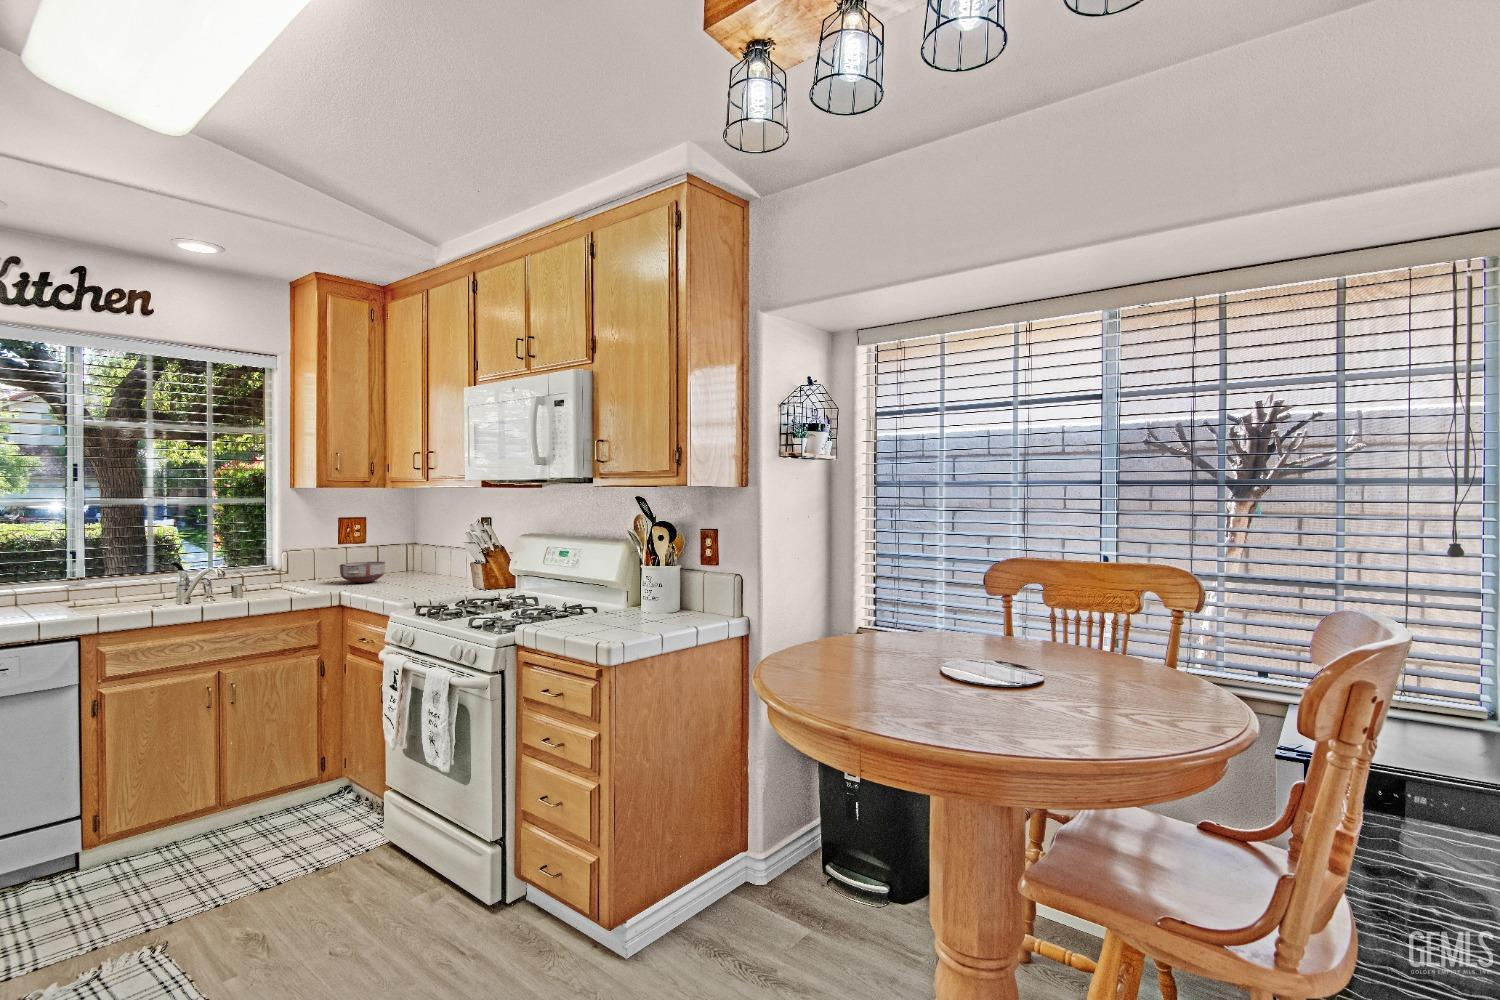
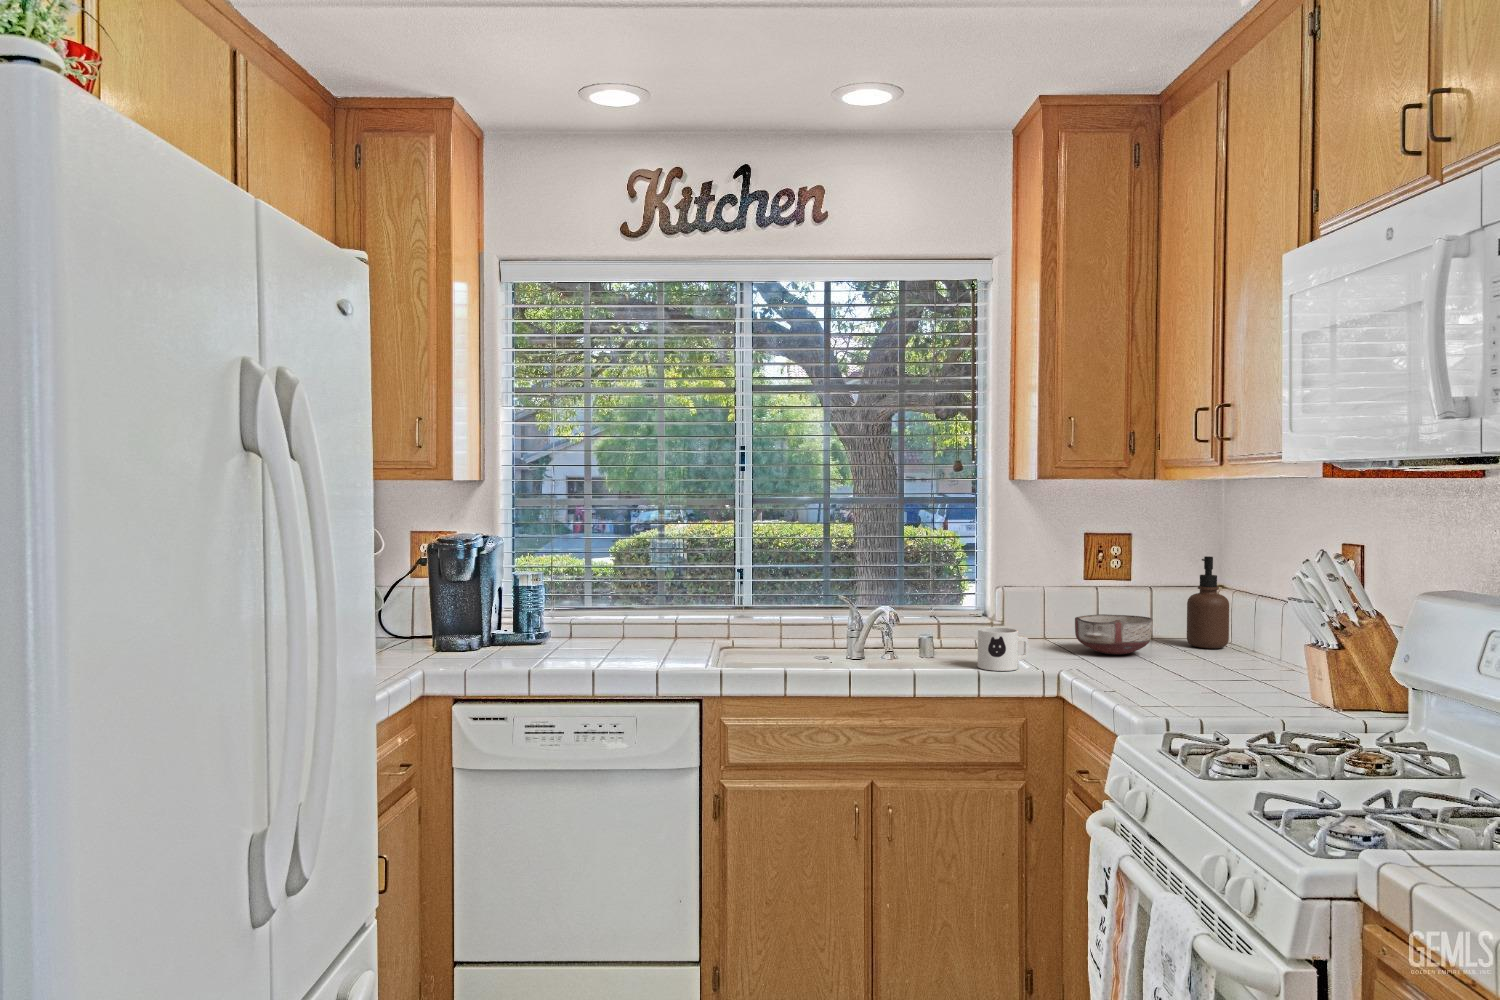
soap dispenser: none [400,528,422,576] -> present [1187,556,1229,649]
mug: none [289,572,321,596] -> present [978,627,1029,671]

